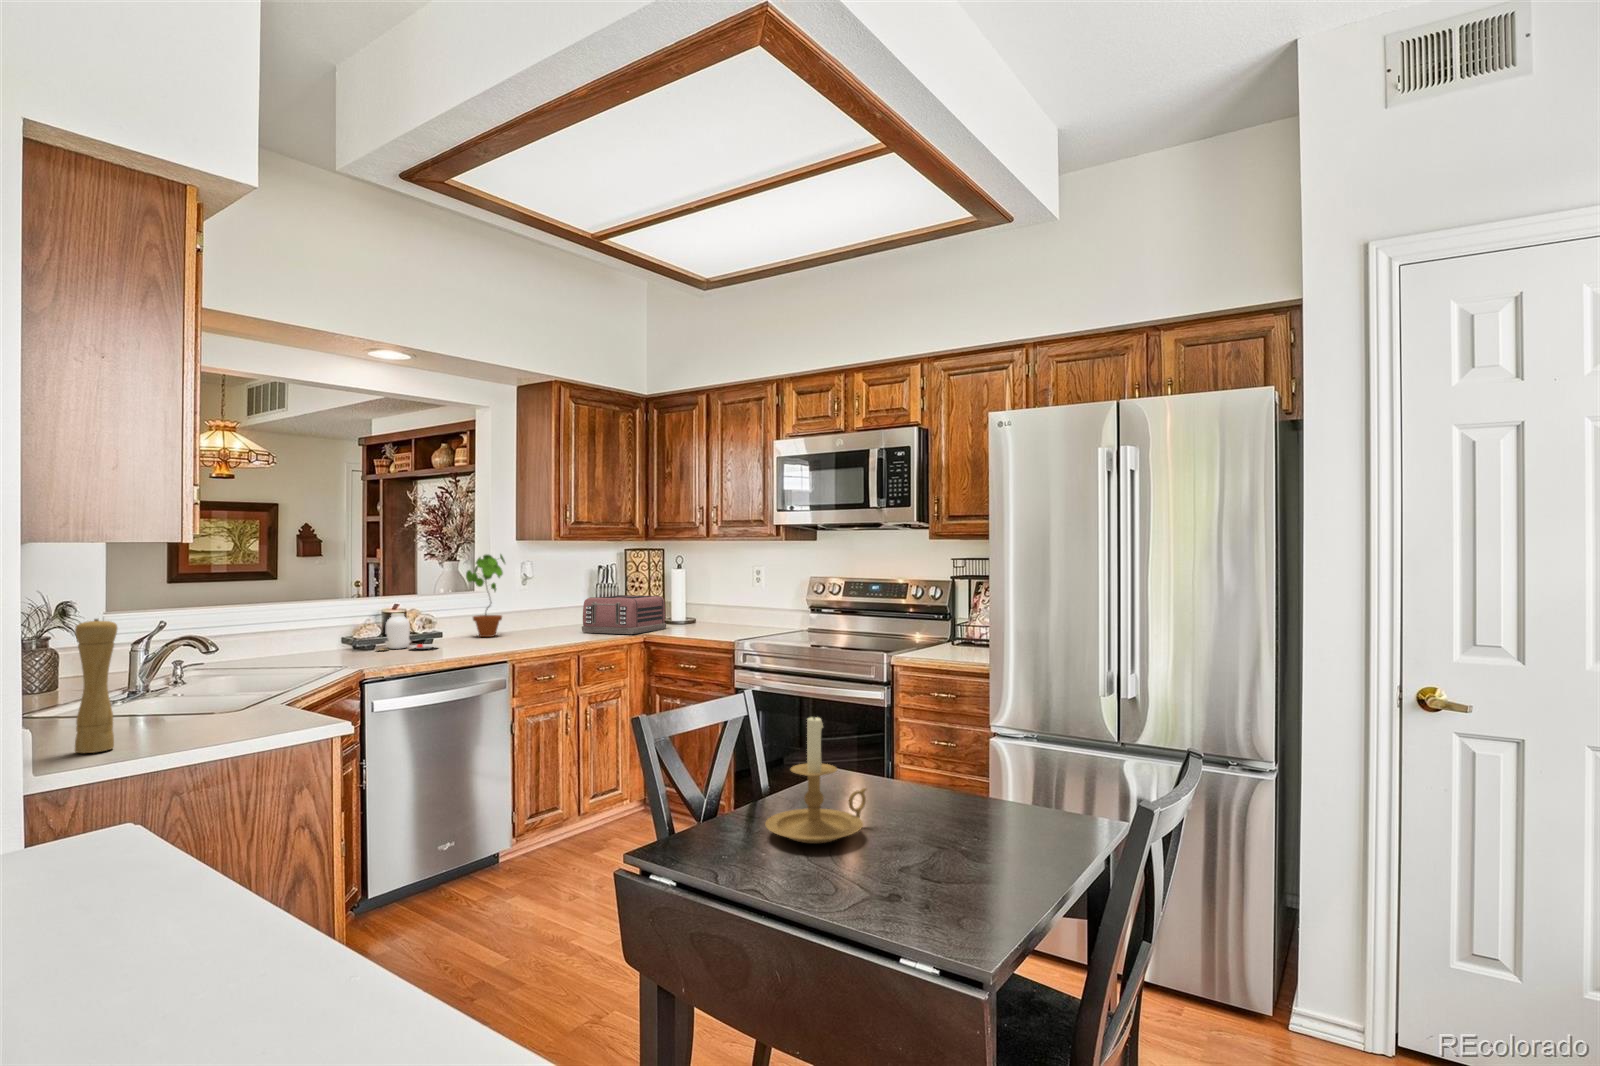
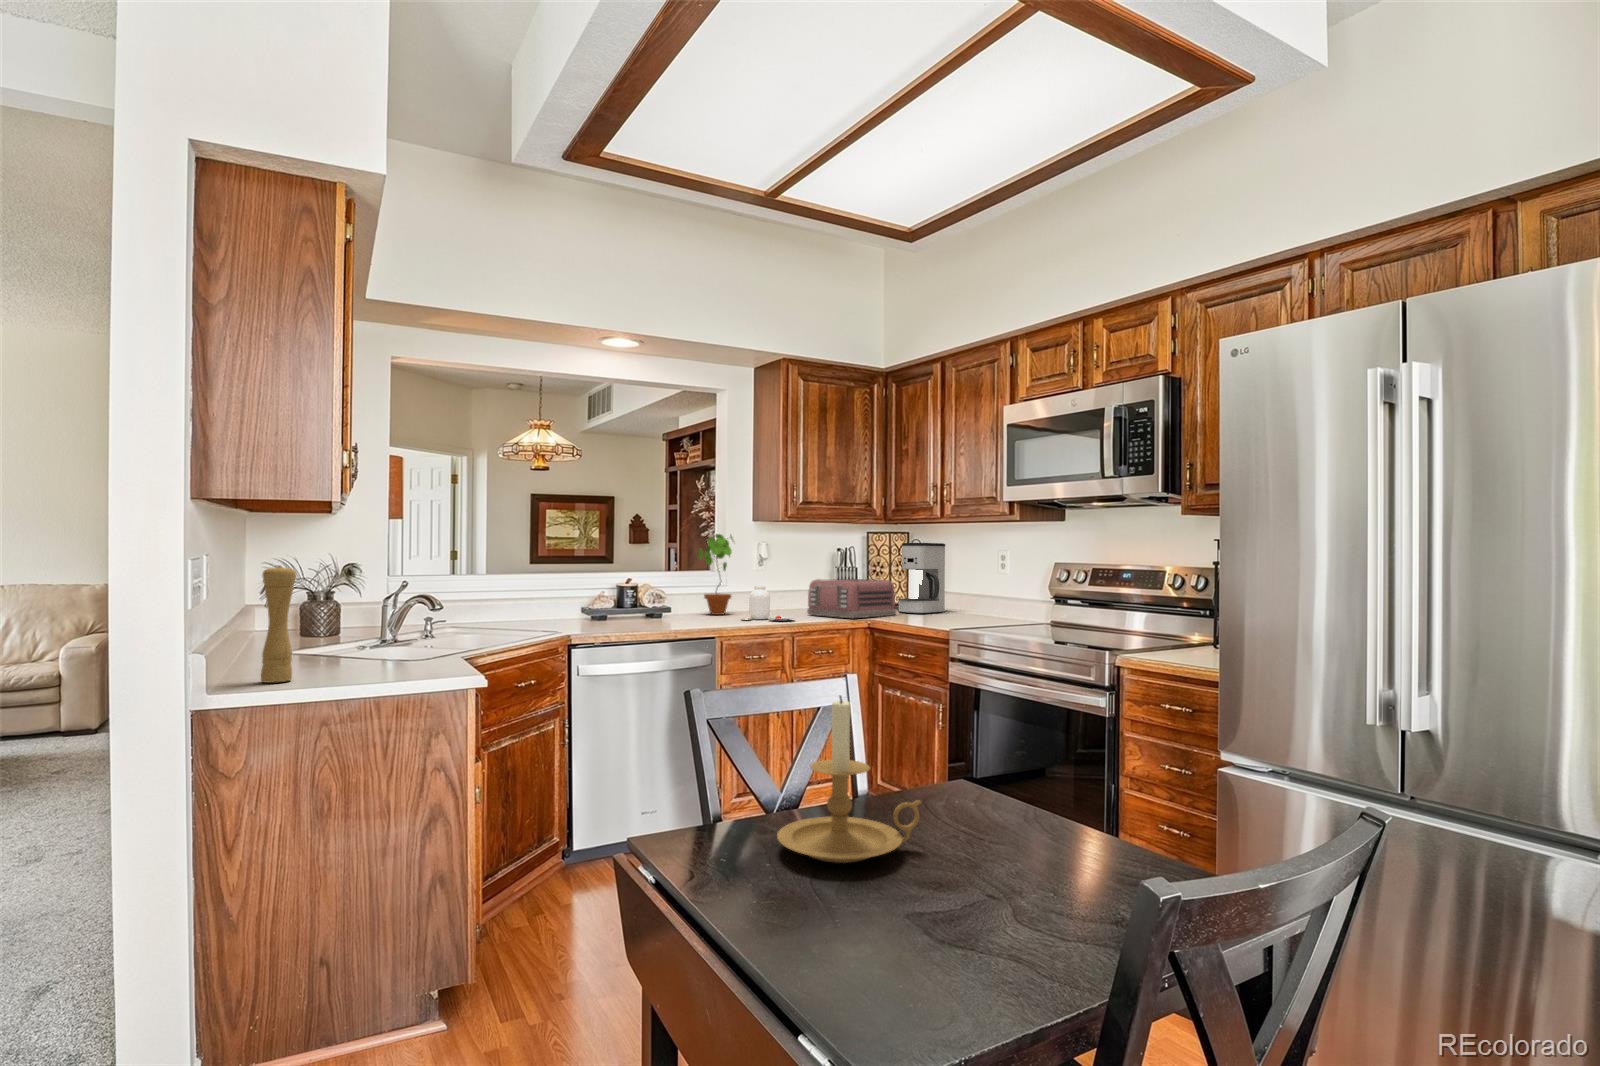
coffee maker: none [664,560,706,626] -> present [898,543,945,614]
jar: present [385,613,438,649] -> present [741,586,795,621]

